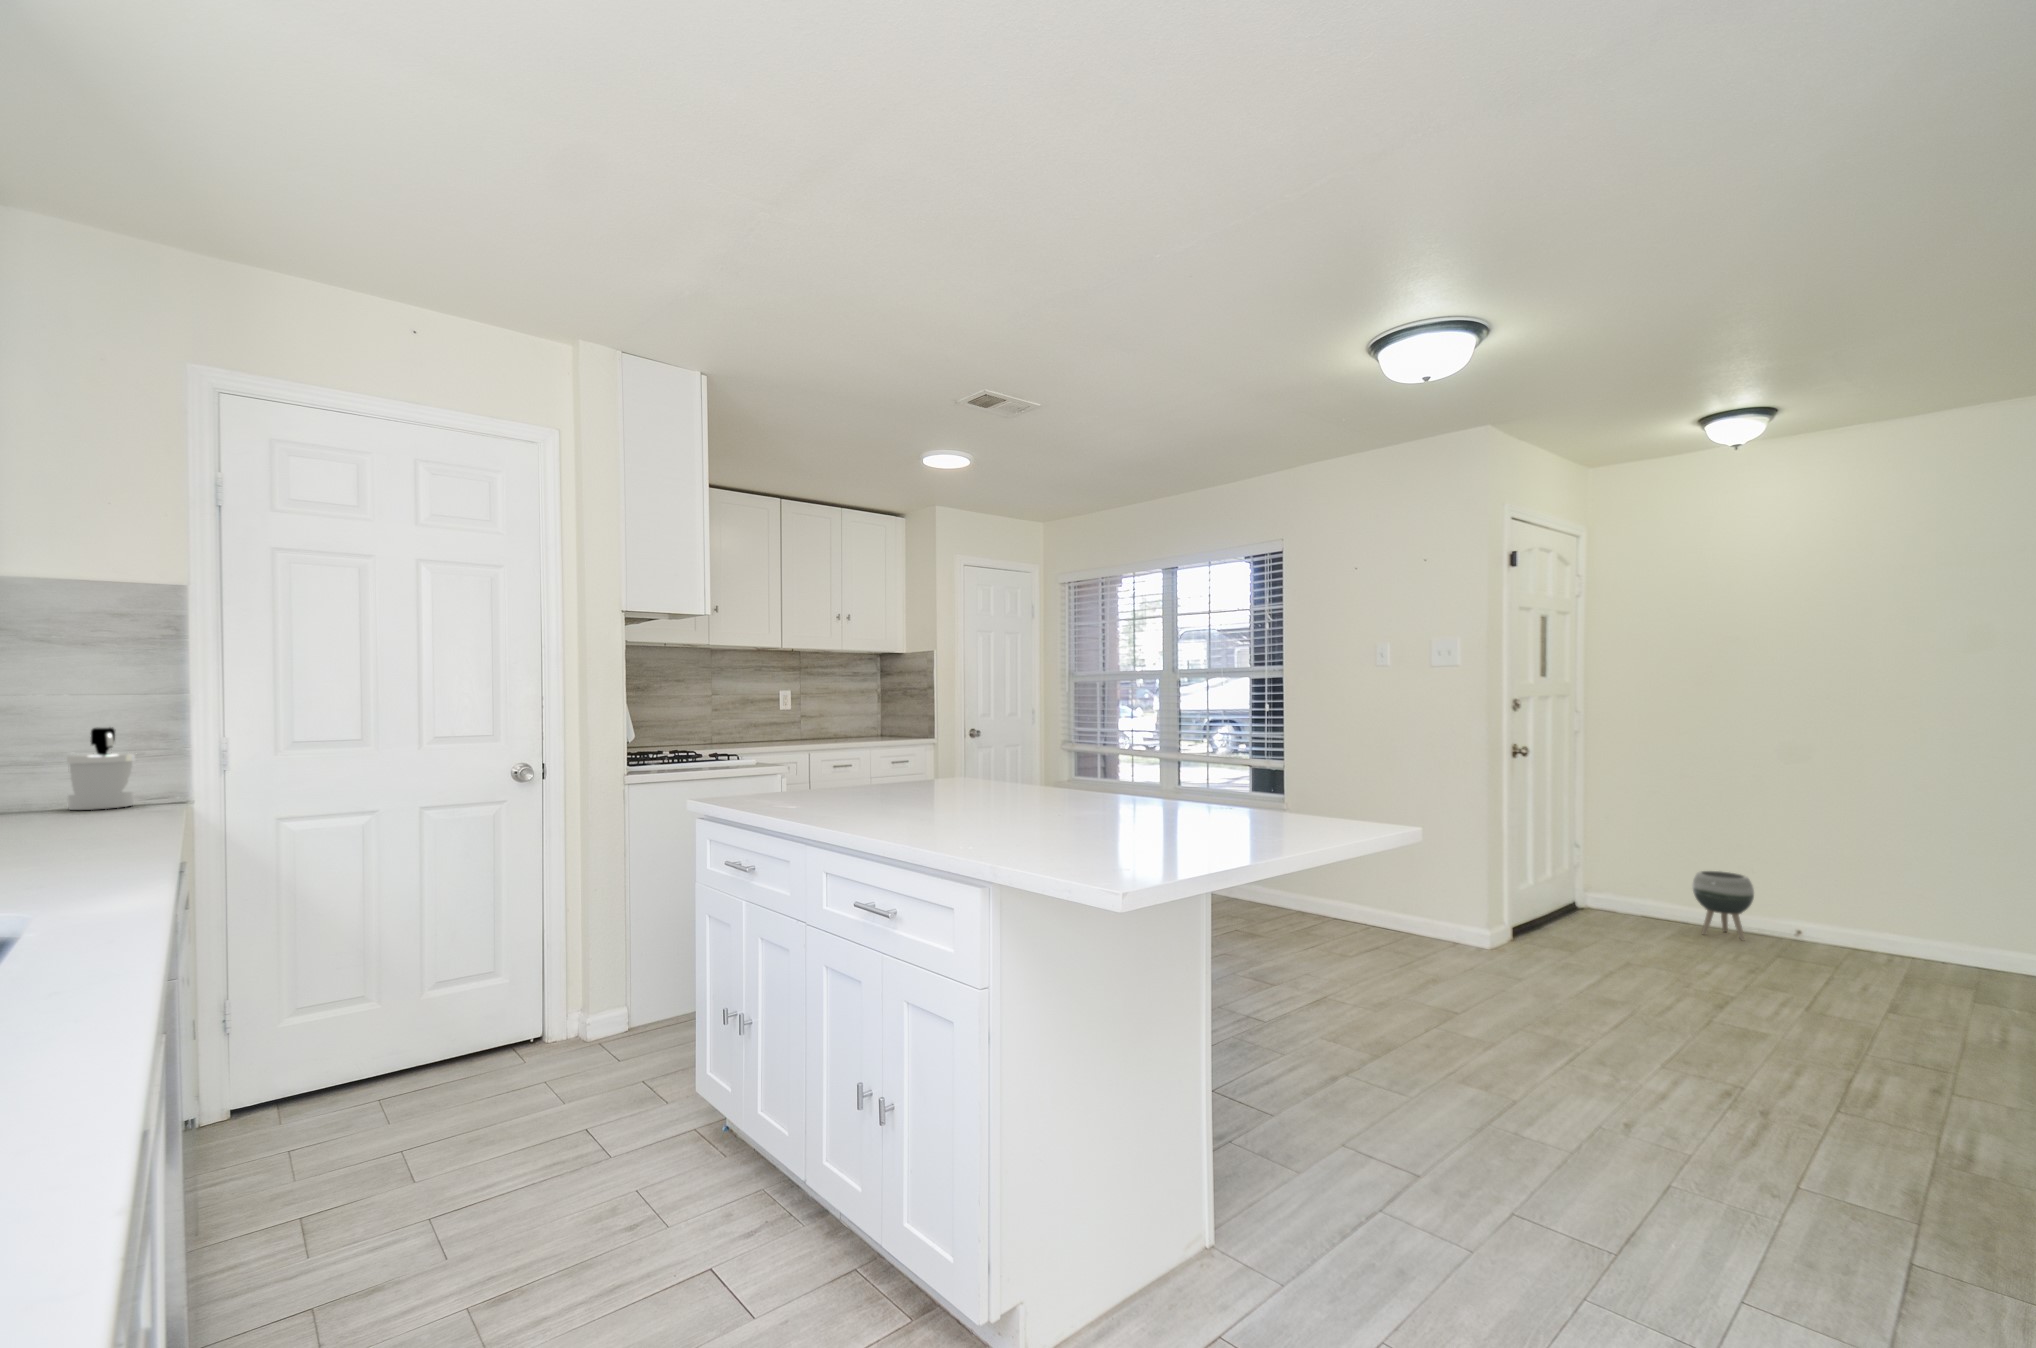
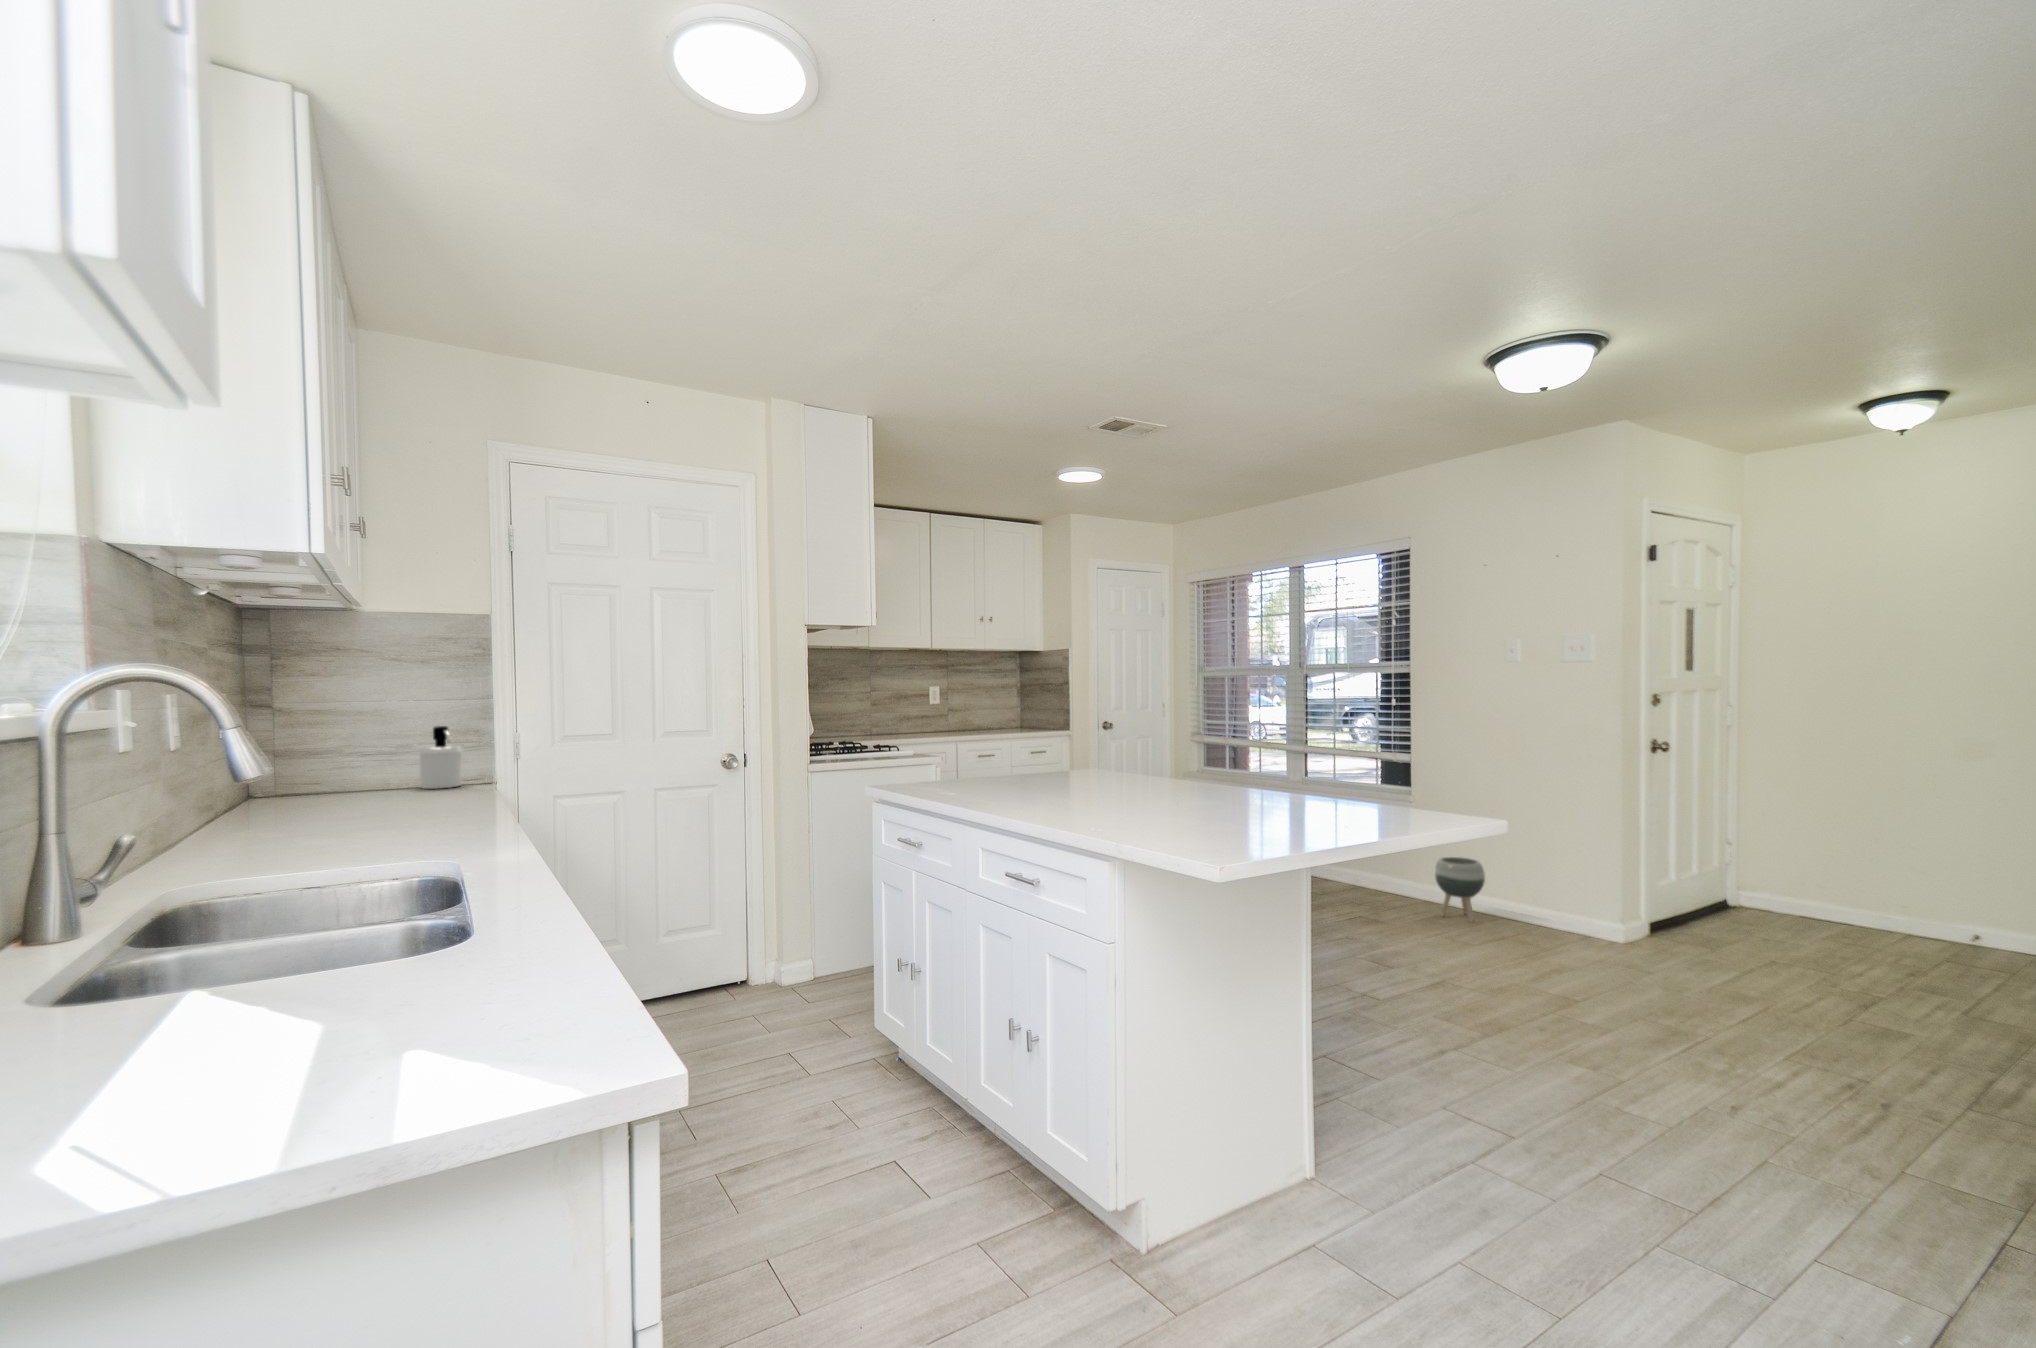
planter: present [1692,871,1754,940] -> present [1434,857,1485,922]

